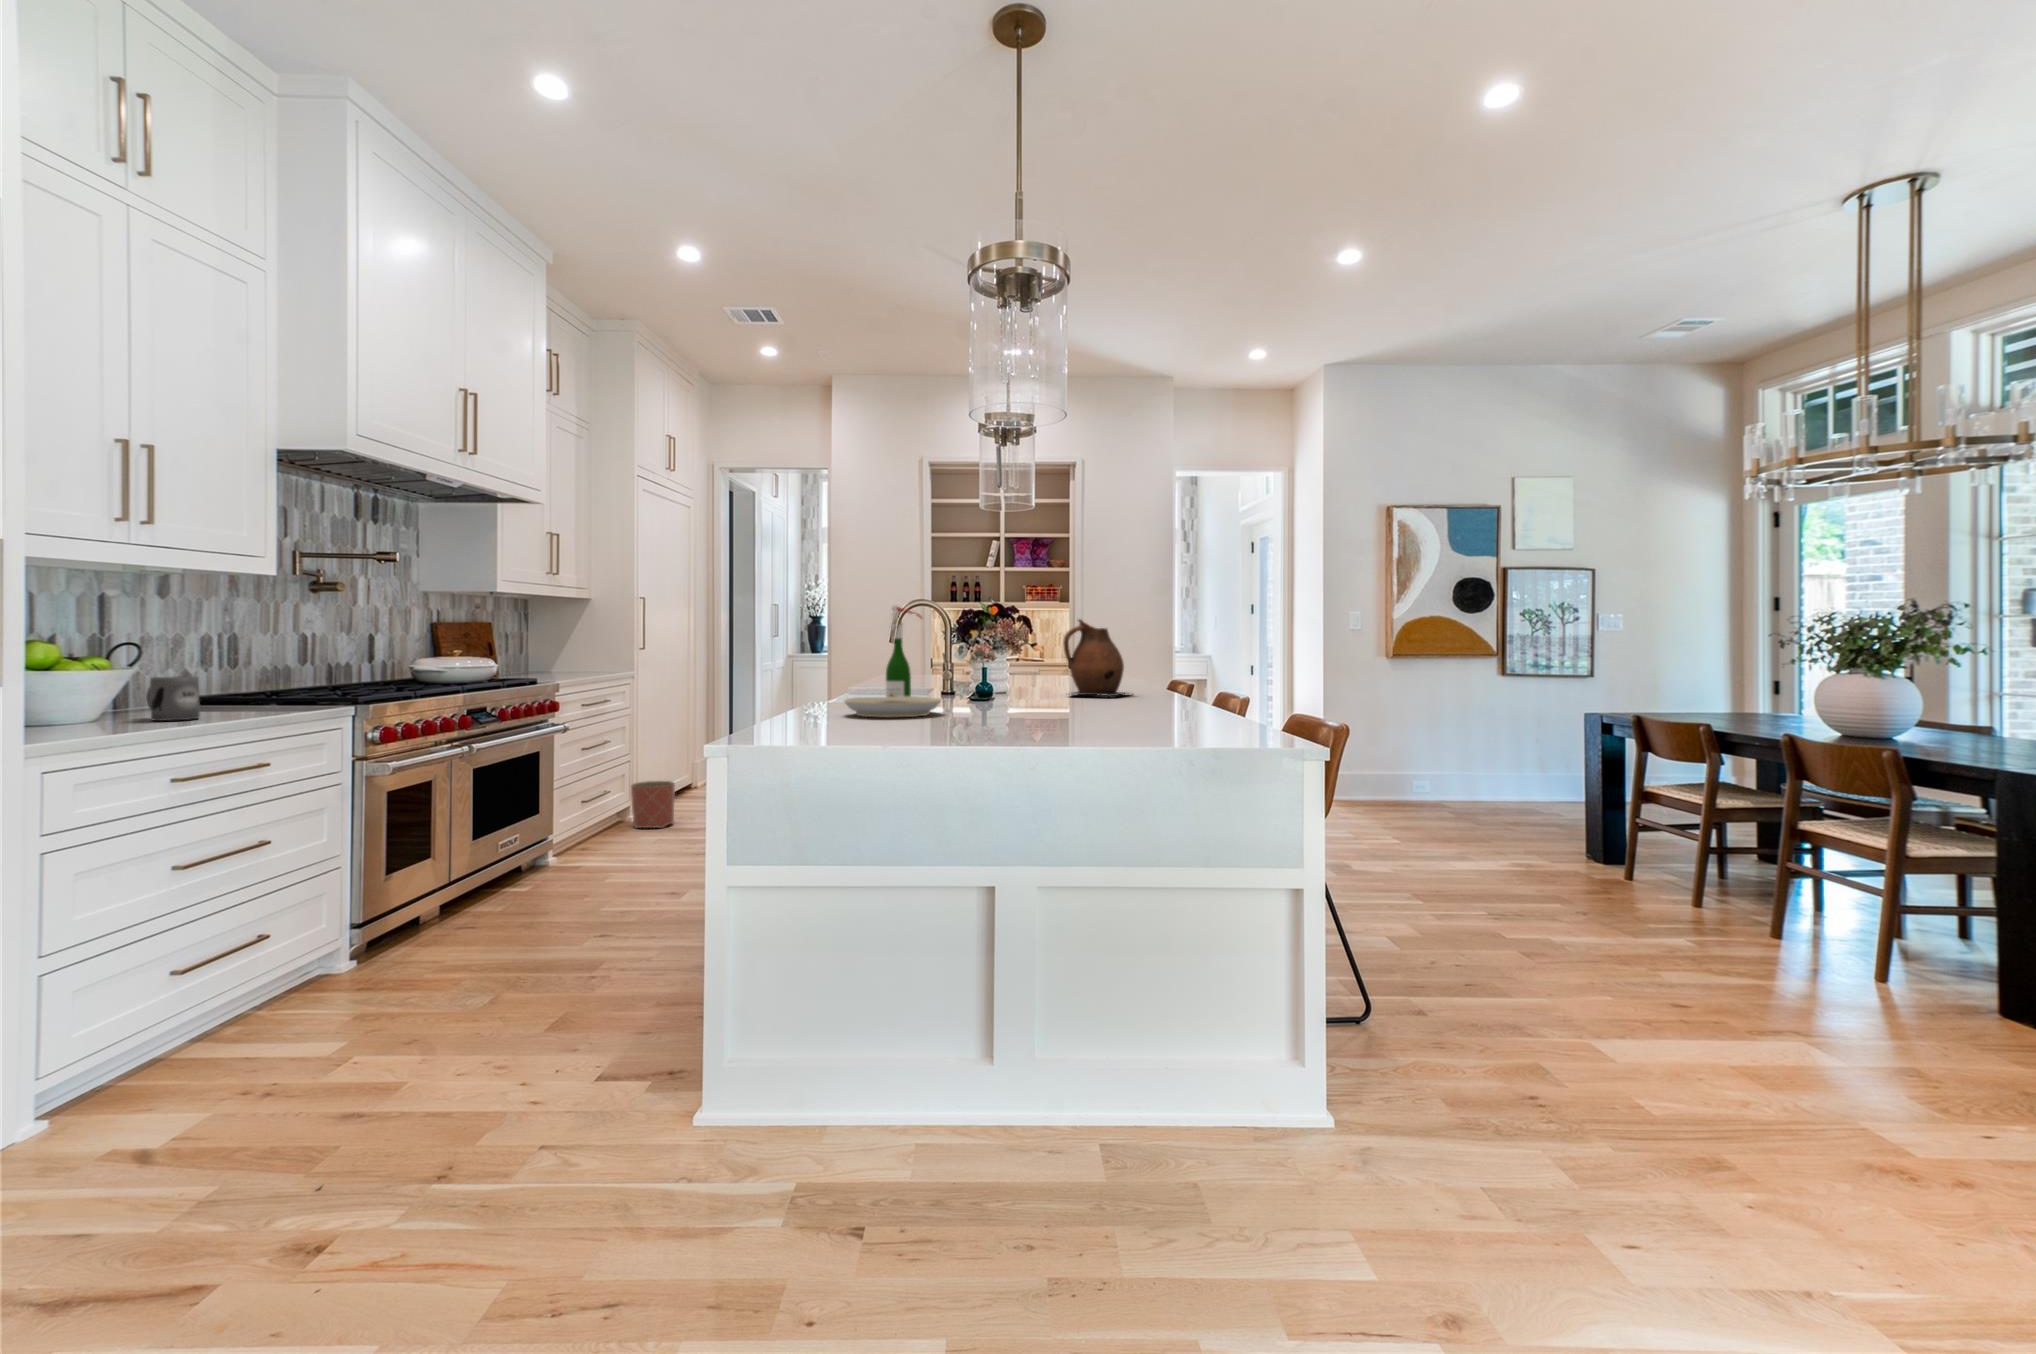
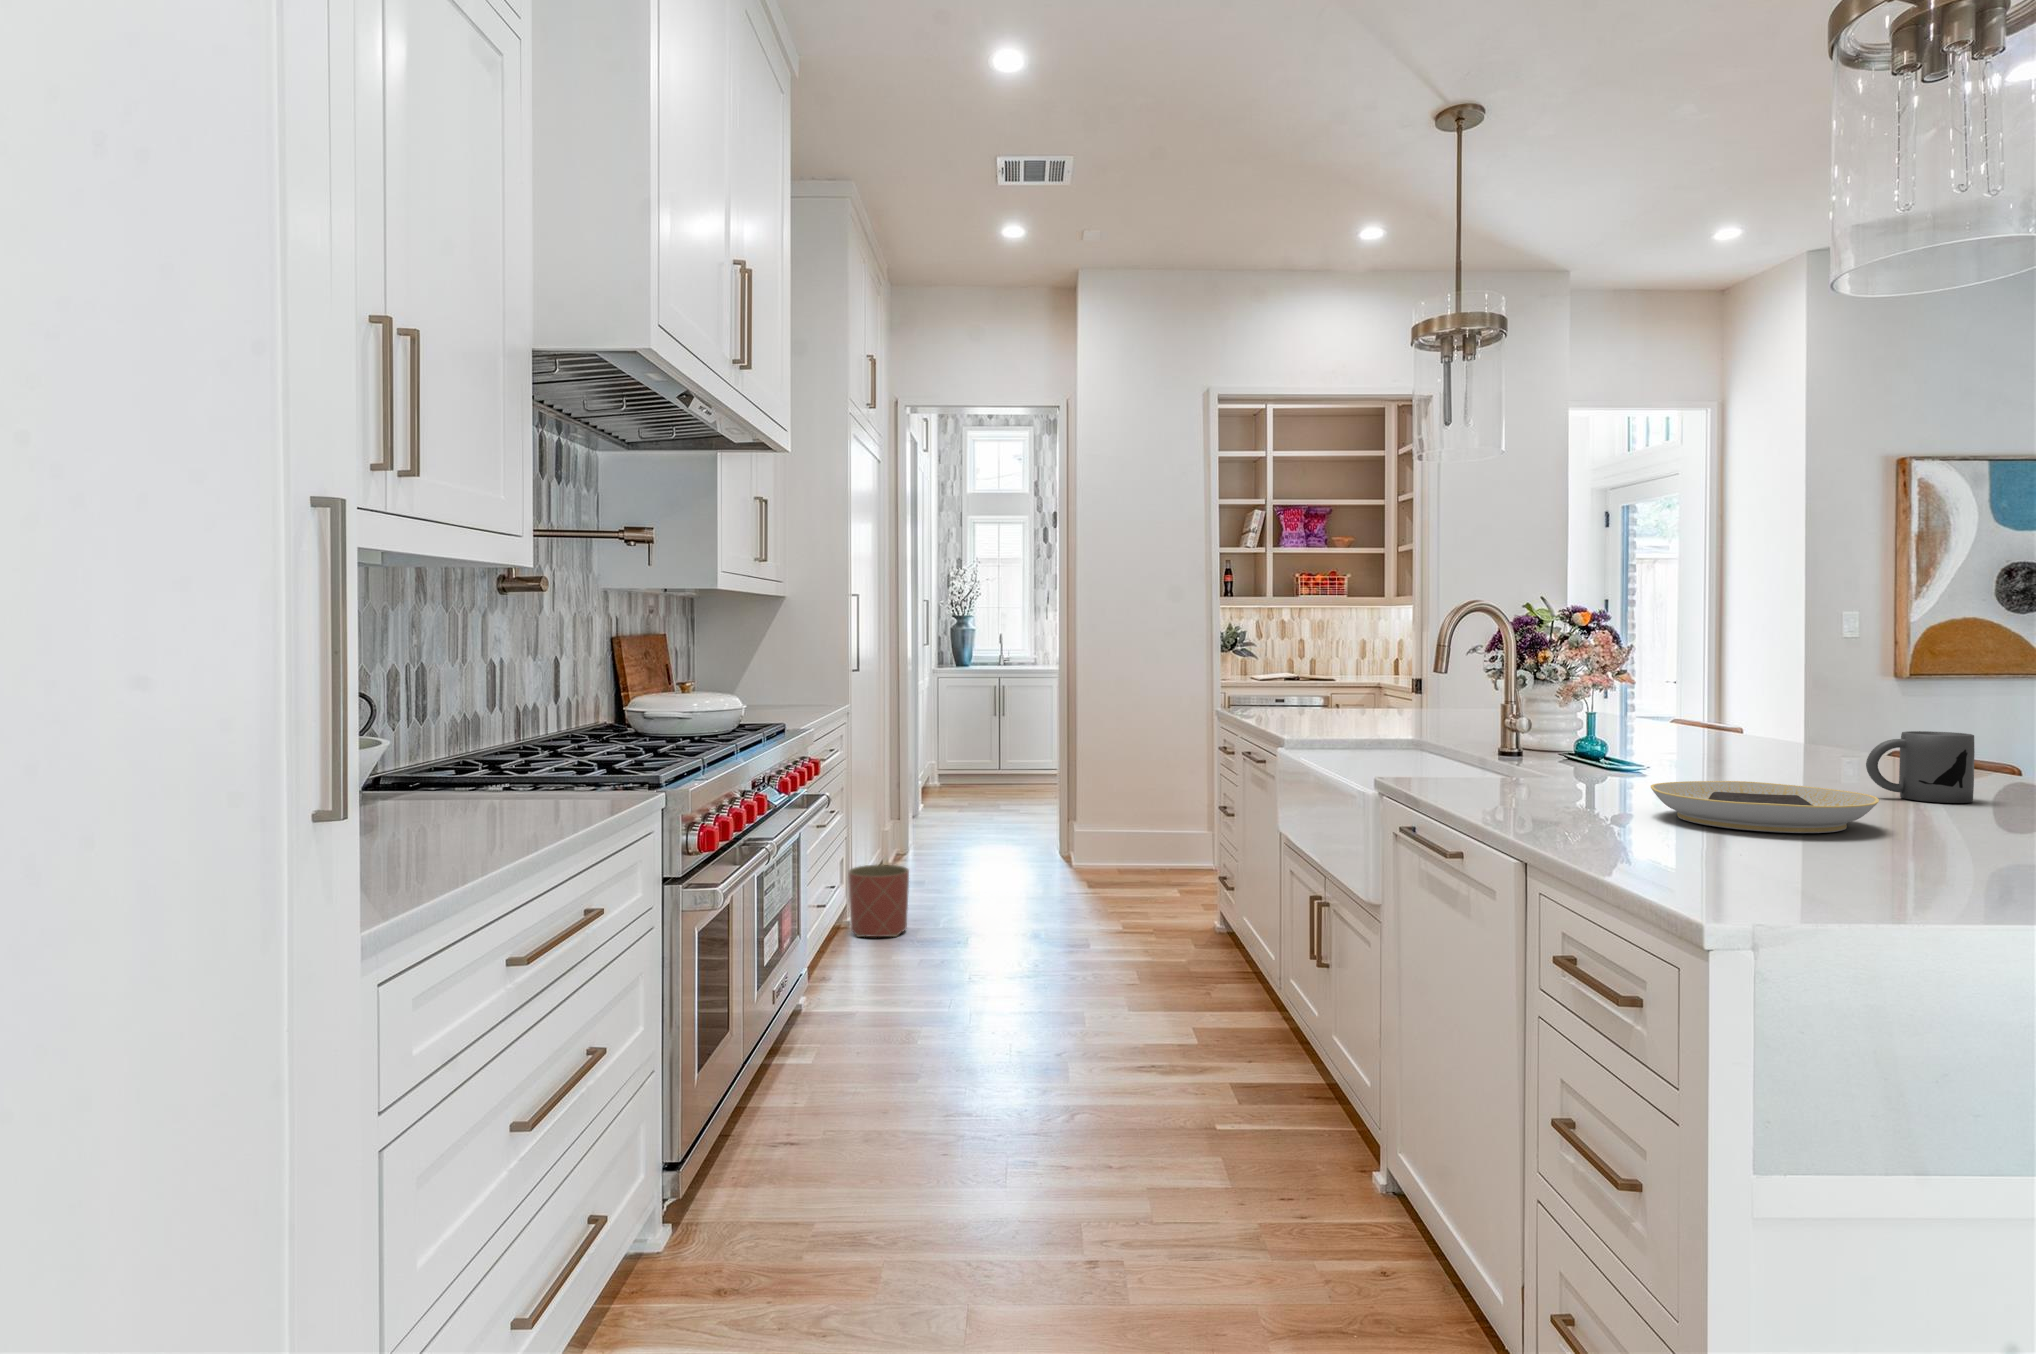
wine bottle: present [886,605,922,697] -> none [1606,609,1691,795]
ceramic pitcher: present [1063,619,1125,696] -> none [1768,630,1908,767]
mug: present [146,676,200,721] -> present [1866,731,1975,803]

